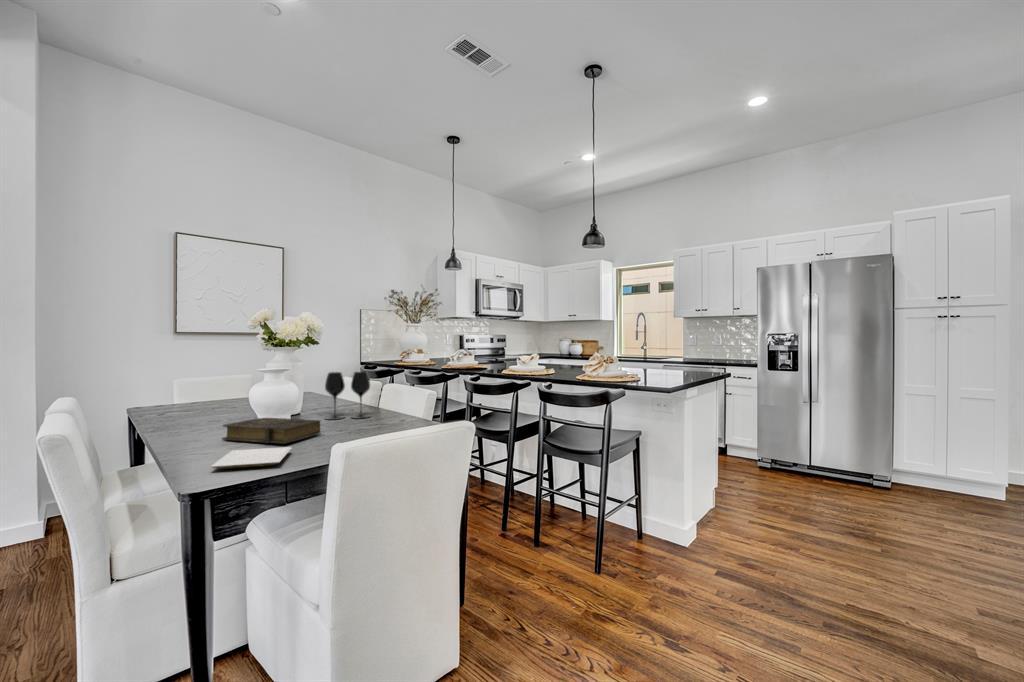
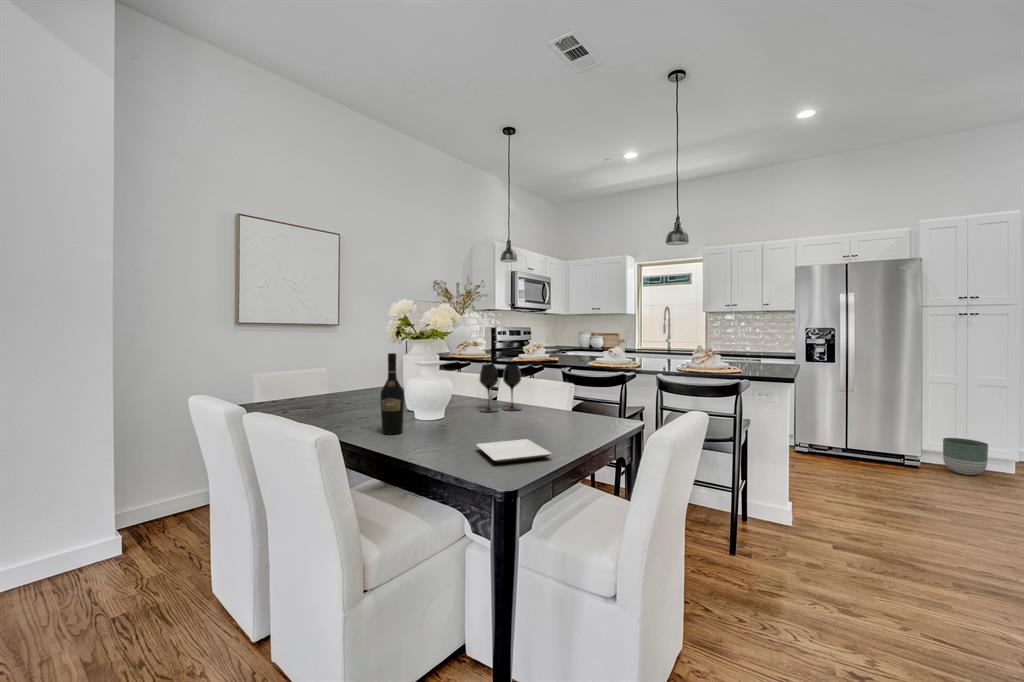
wine bottle: none [182,361,208,440] -> present [380,353,404,434]
book: present [222,418,320,444] -> none [428,411,515,436]
planter: none [918,457,968,500] -> present [943,438,988,475]

